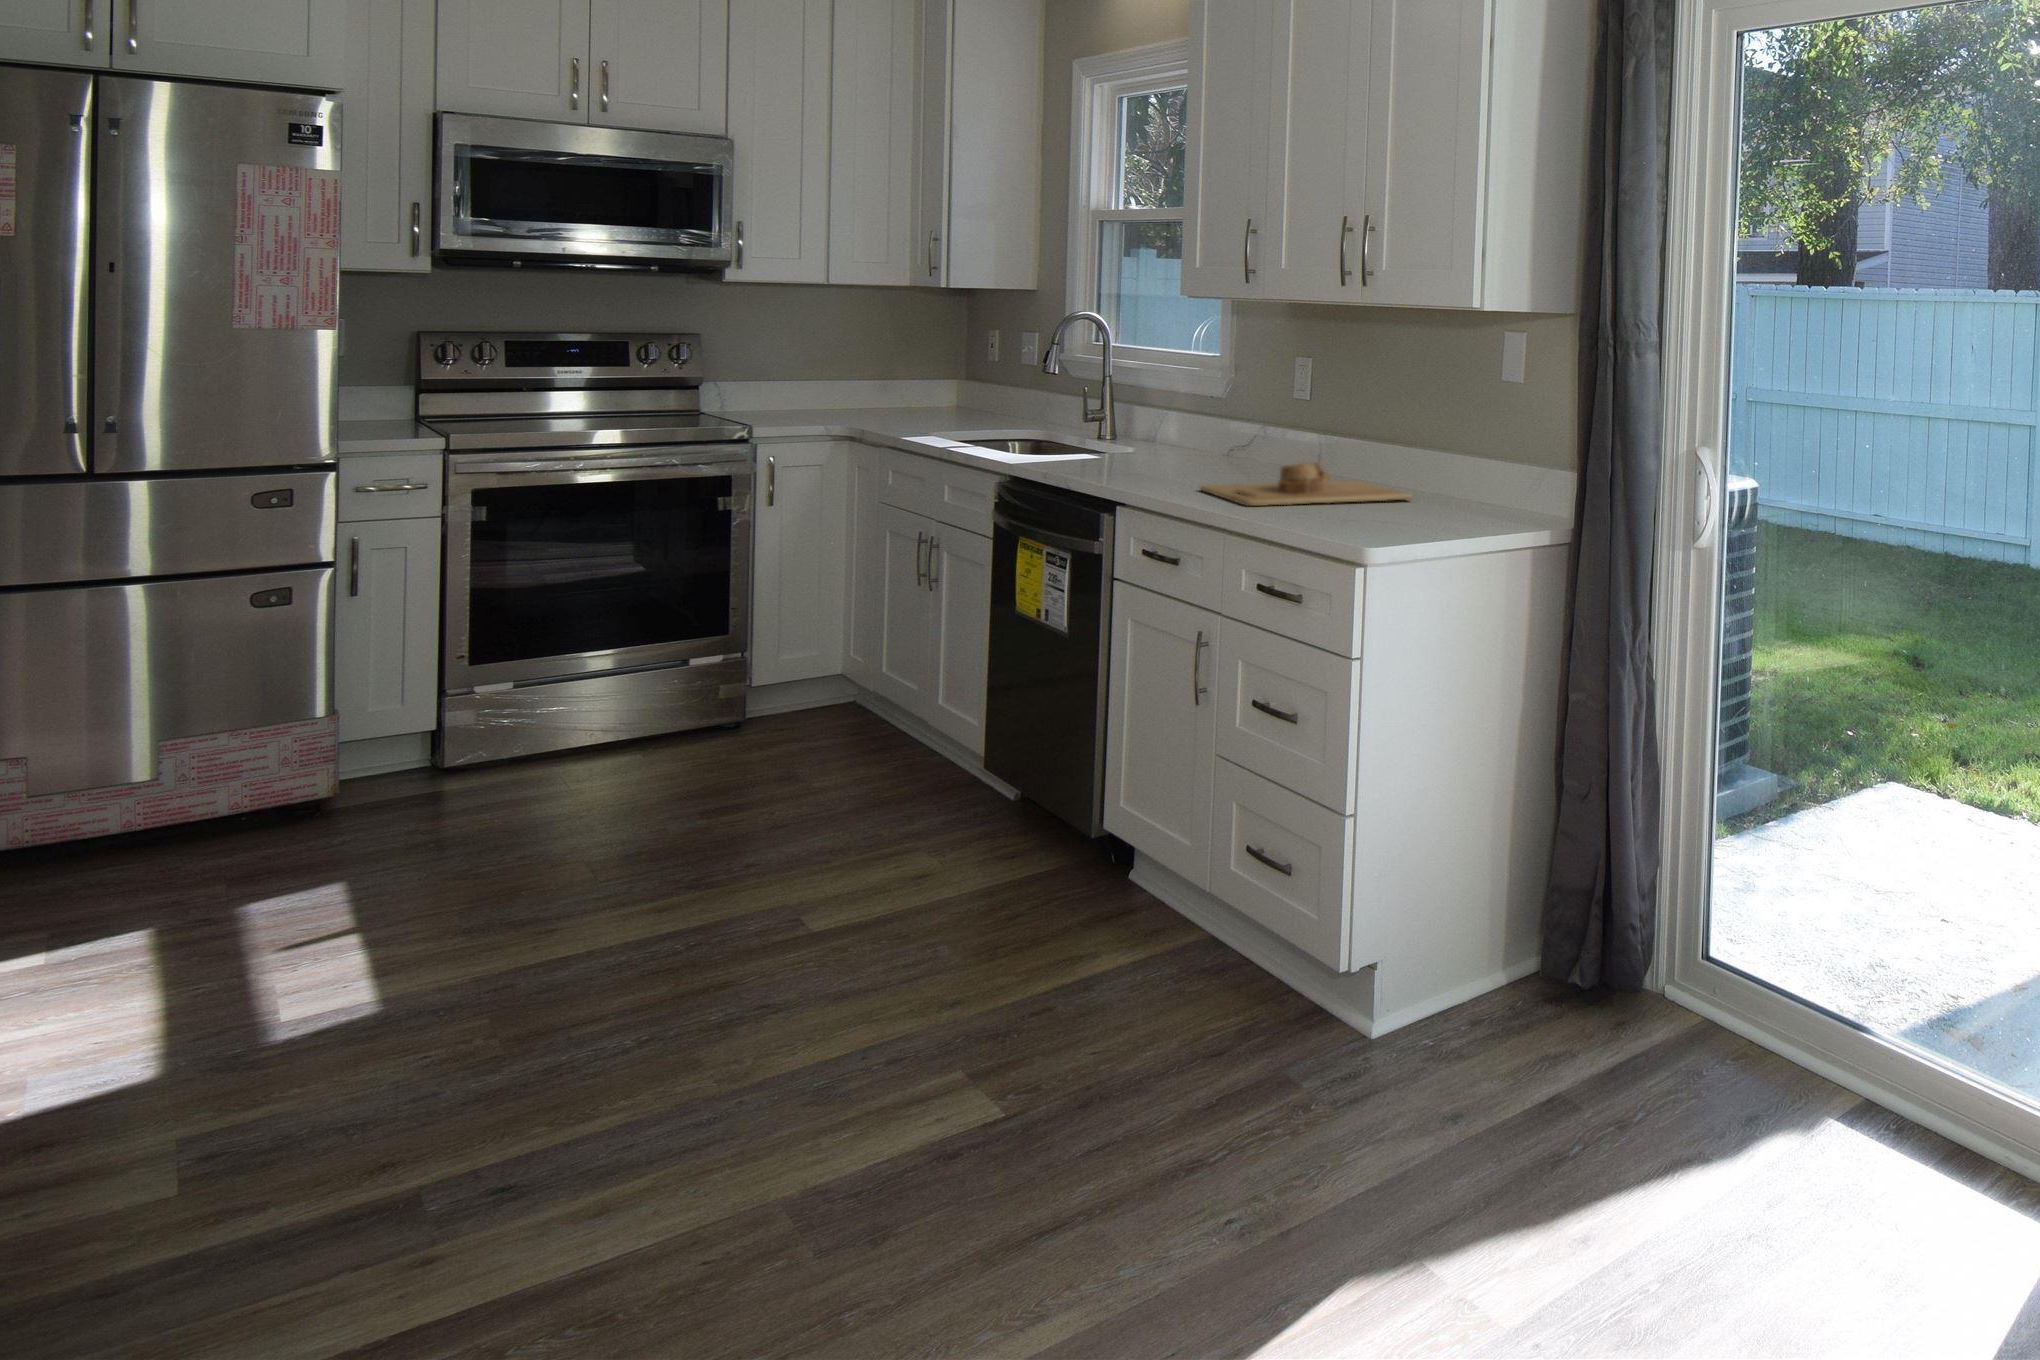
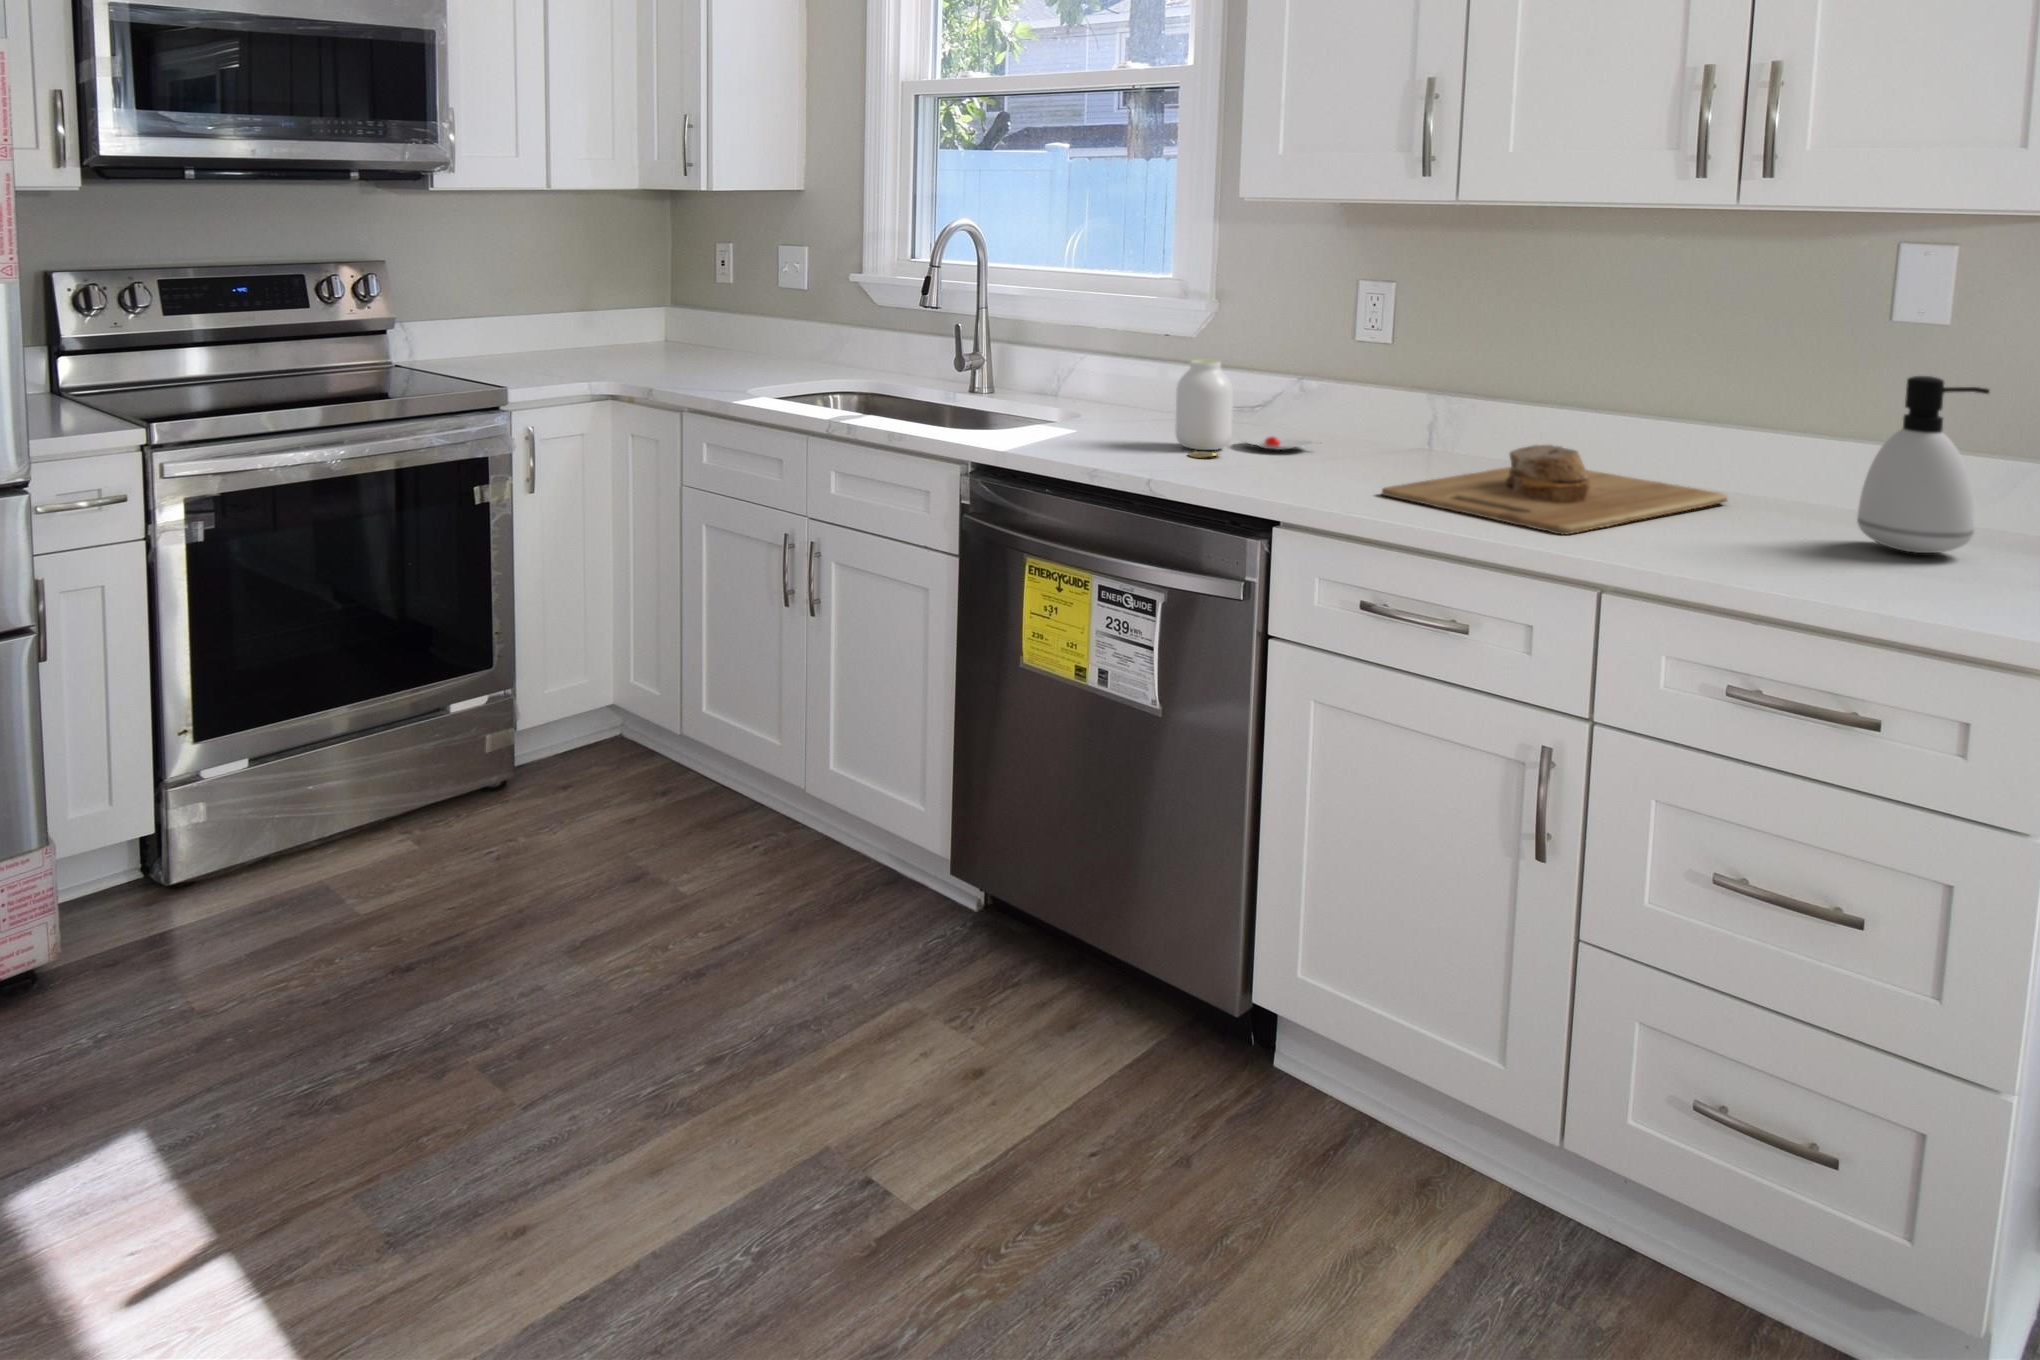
jar: none [1141,409,1242,473] -> present [1176,360,1313,458]
soap dispenser: none [1408,410,1466,519] -> present [1857,376,1989,553]

